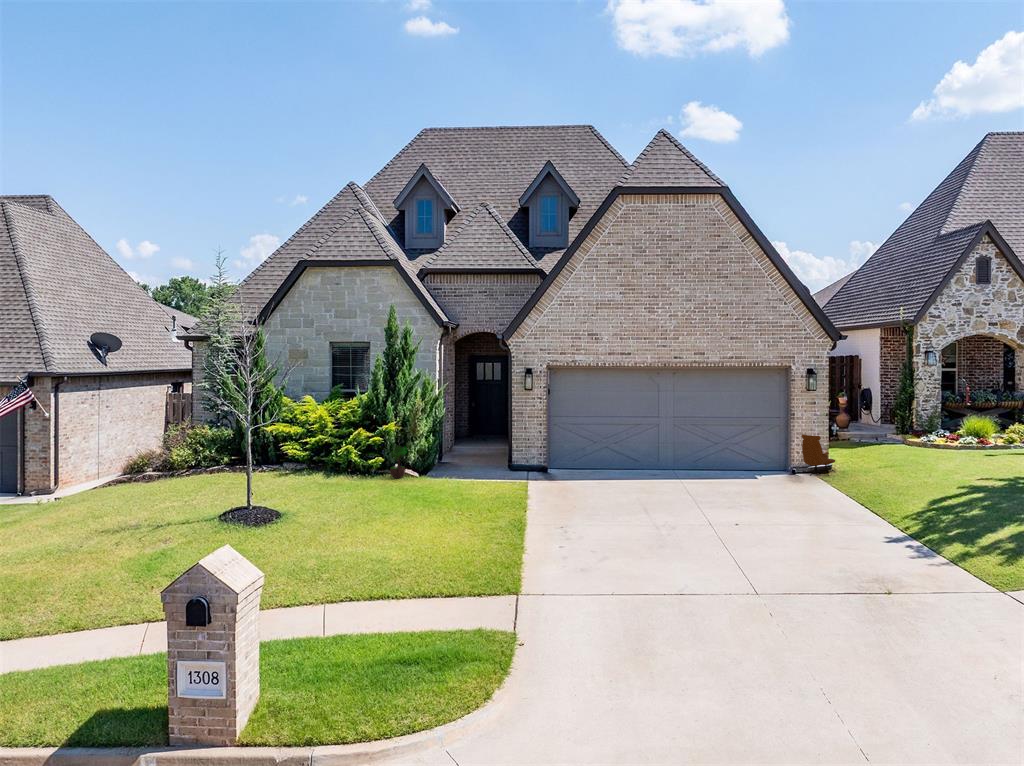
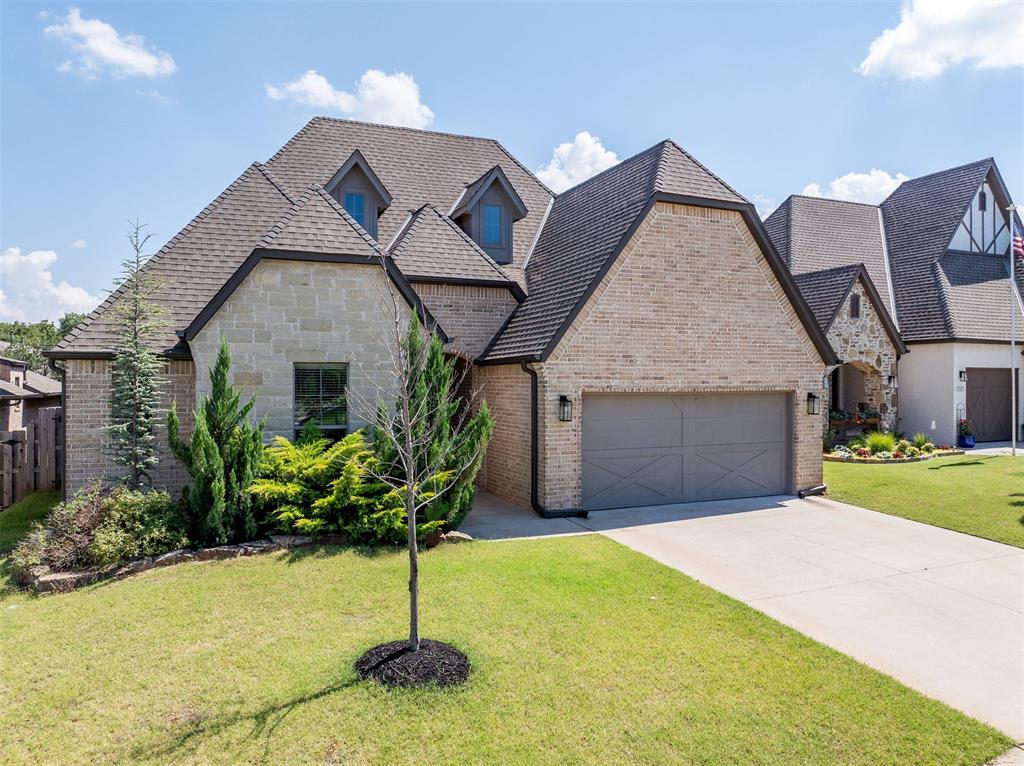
lounge chair: present [802,434,835,476] -> none [816,458,844,498]

